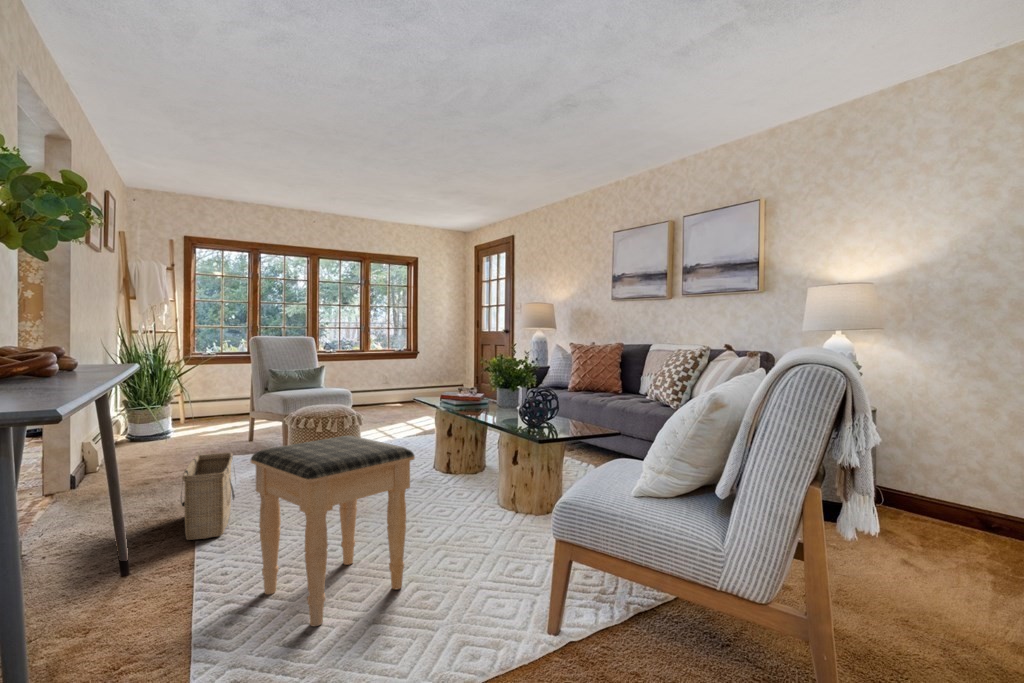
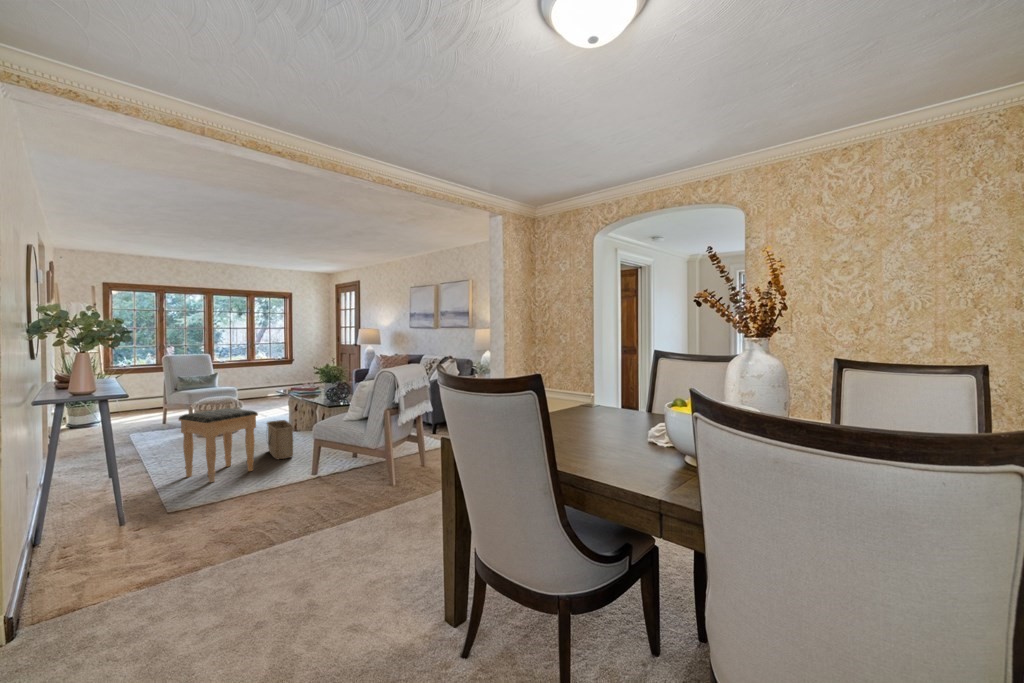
basket: present [181,453,235,540] -> present [267,420,294,459]

